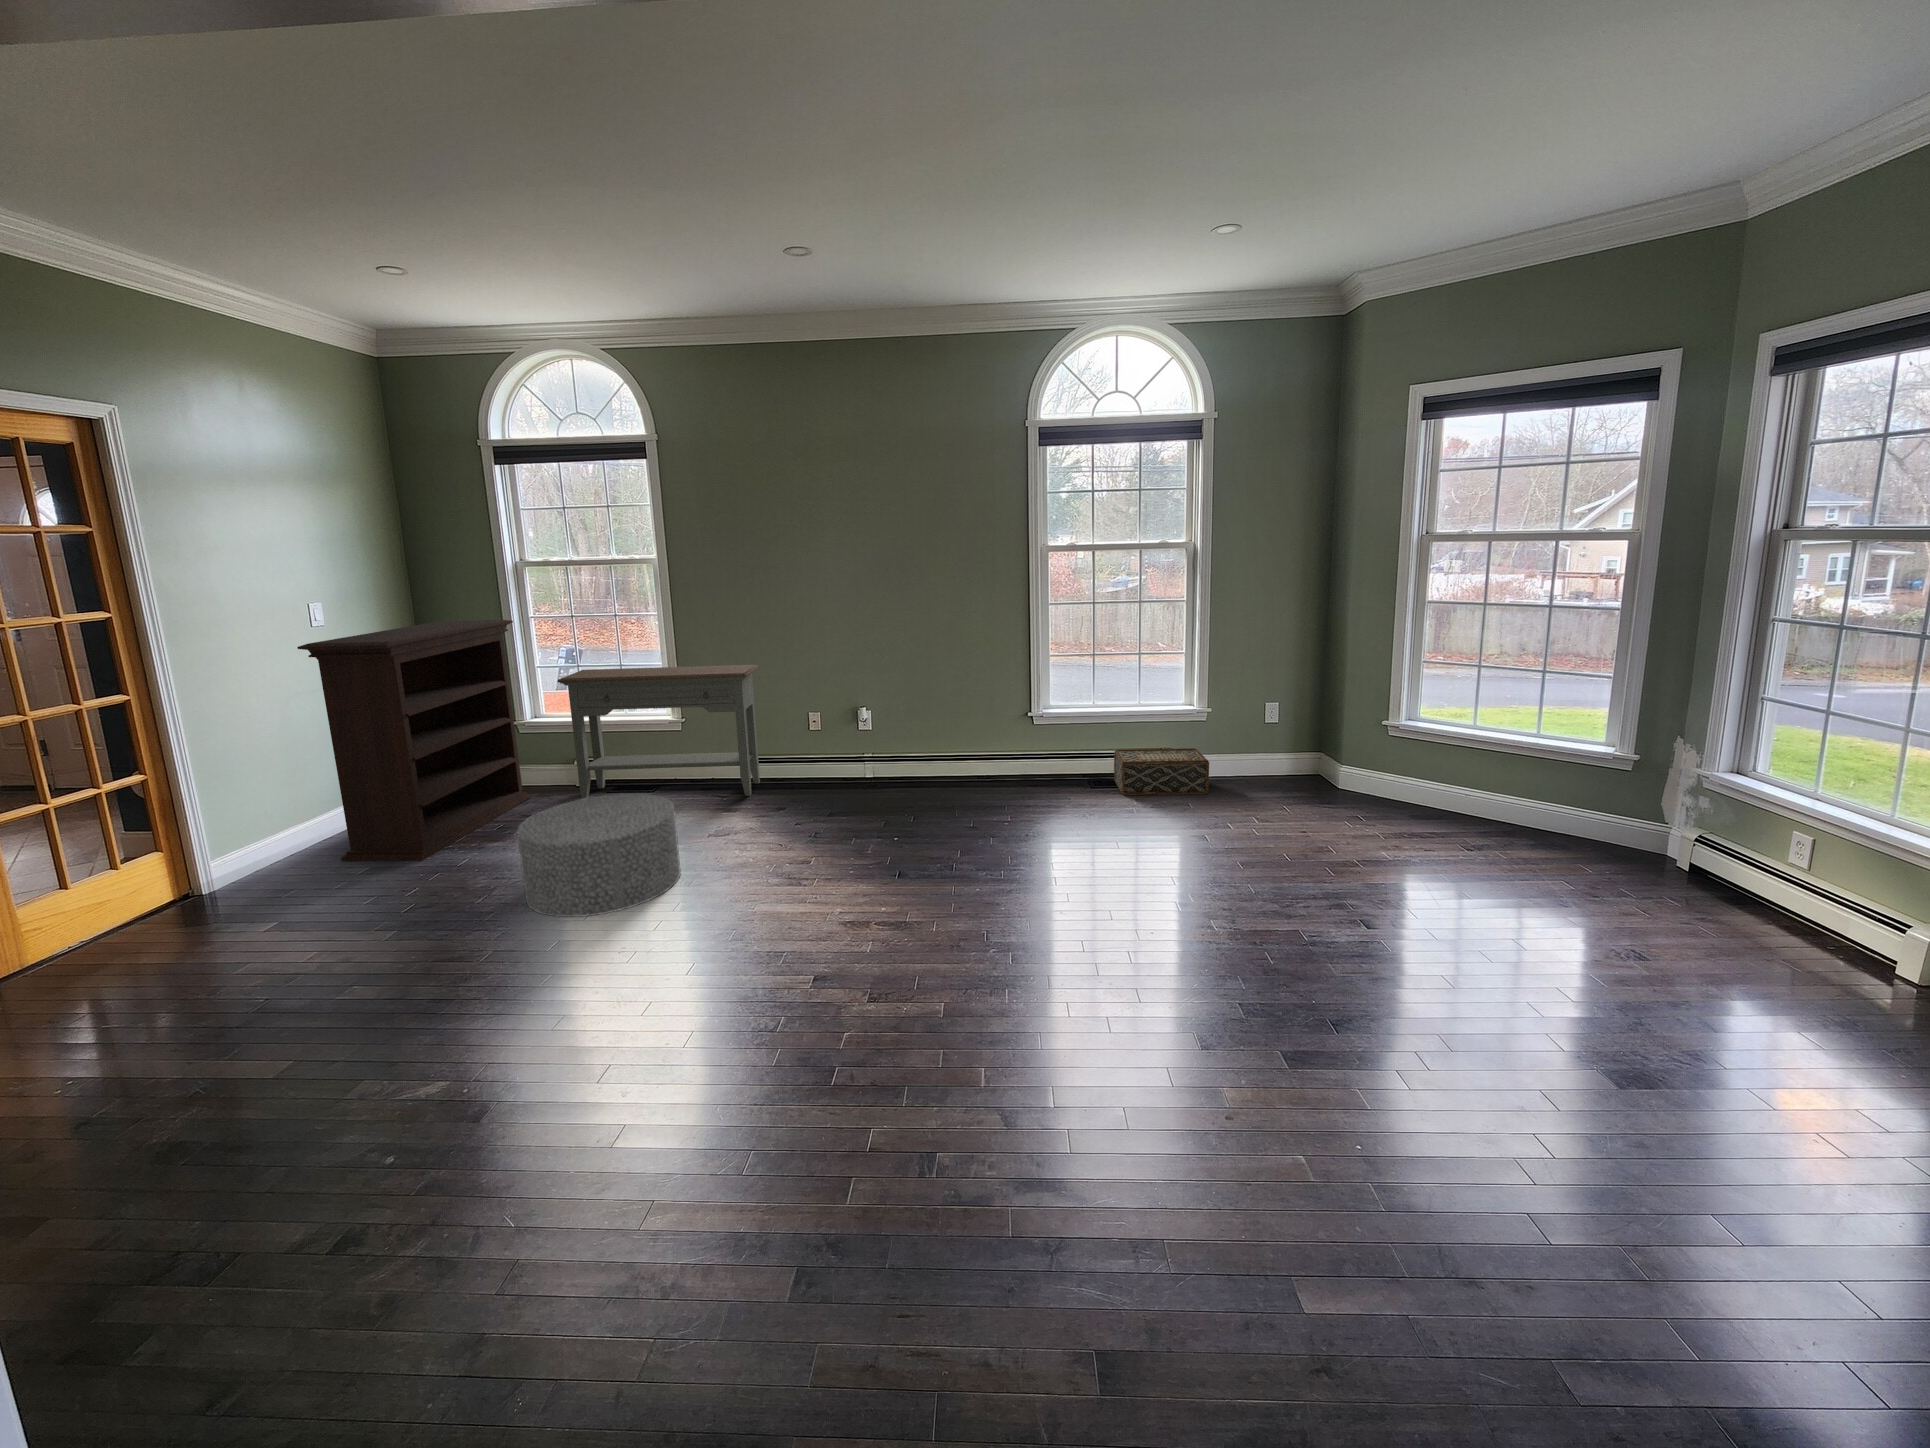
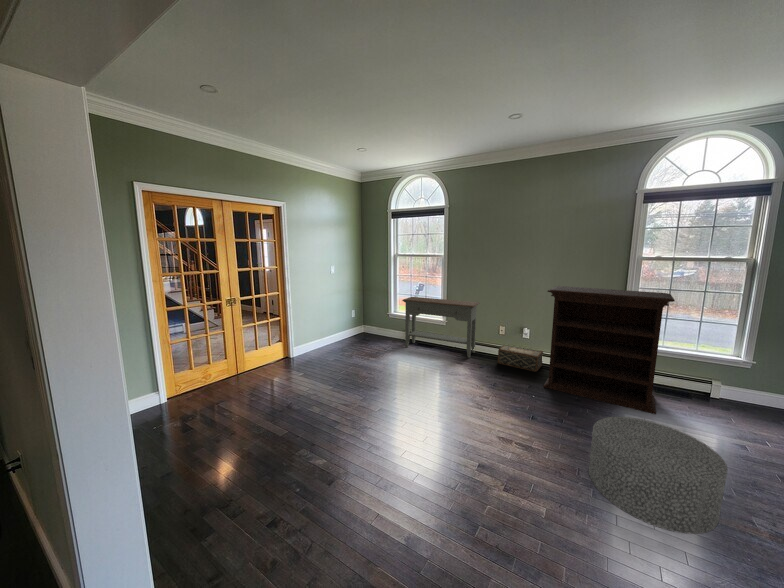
bookshelf: present [297,620,531,862] -> present [543,286,675,414]
woven basket: present [1114,748,1209,795] -> present [498,345,543,372]
ottoman: present [517,794,681,917] -> present [589,417,727,534]

